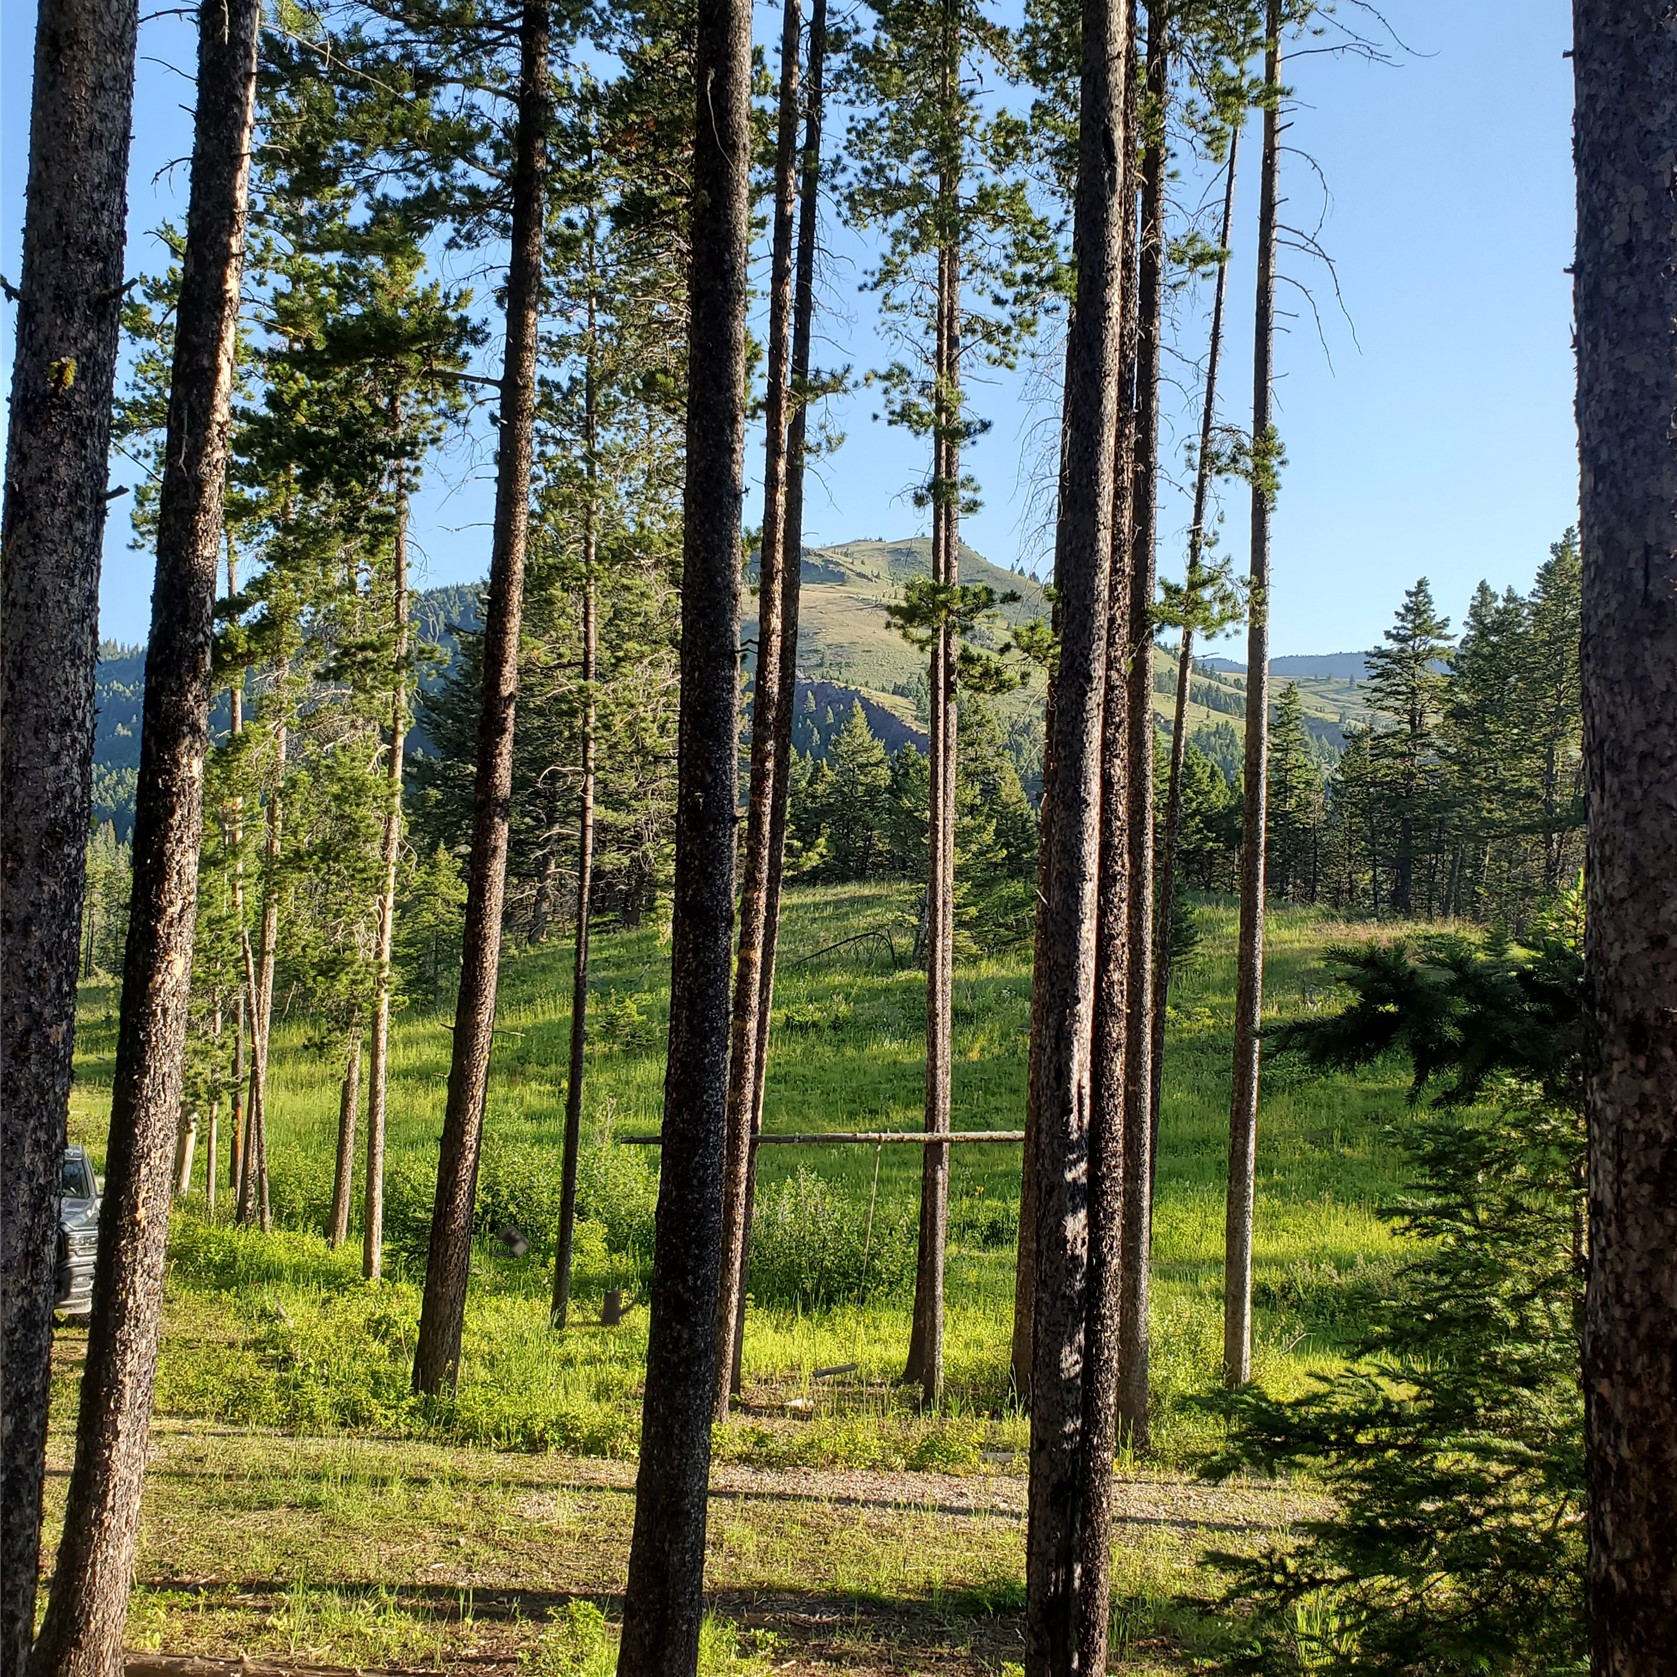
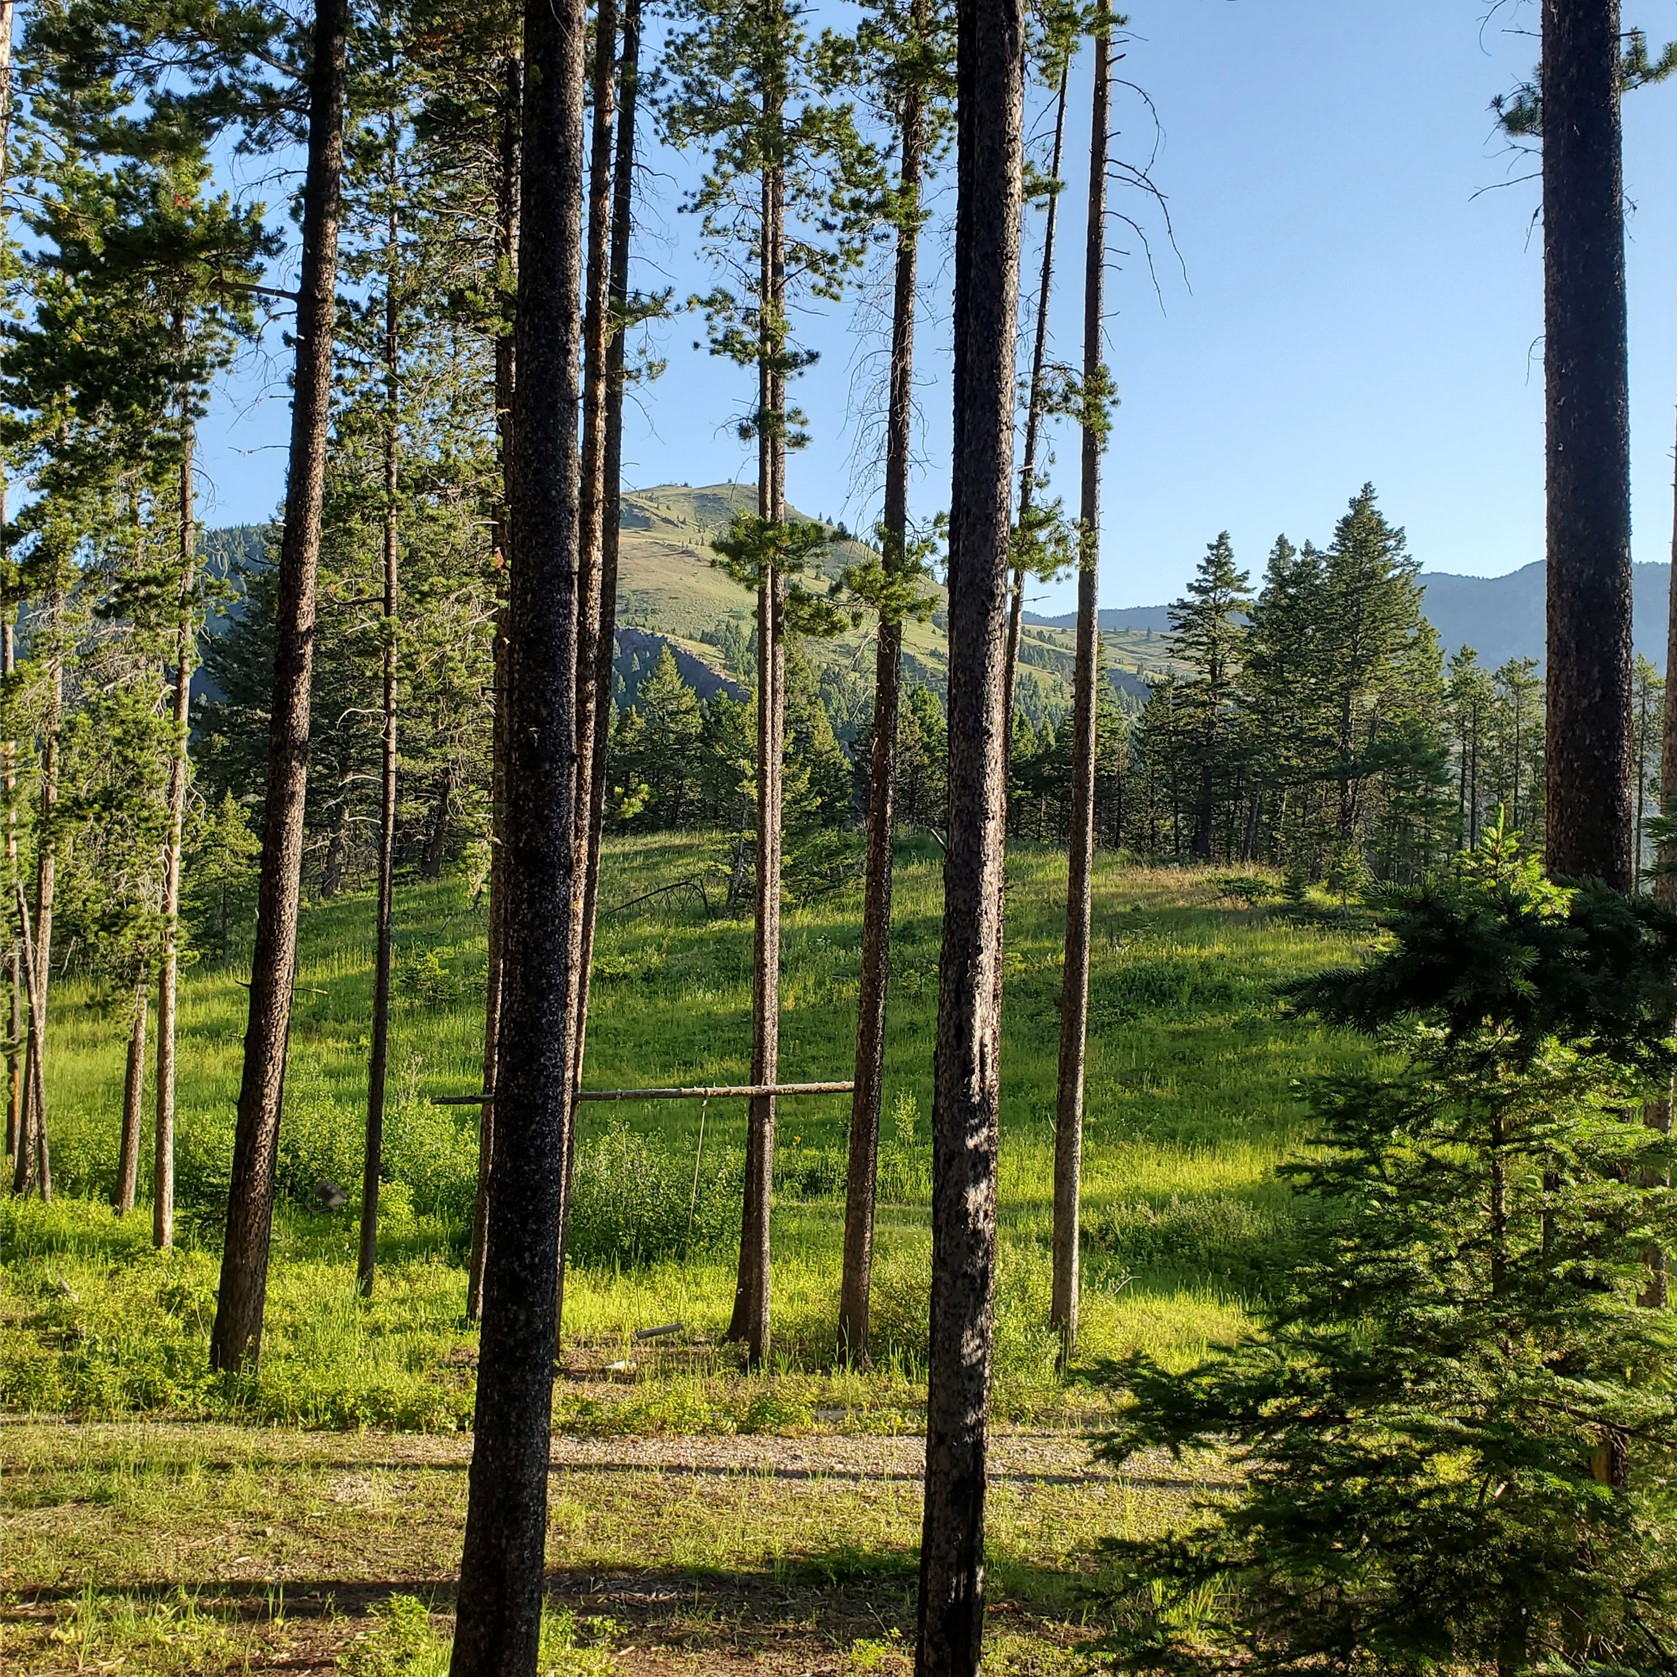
watering can: present [595,1283,645,1326] -> none [416,1232,470,1277]

